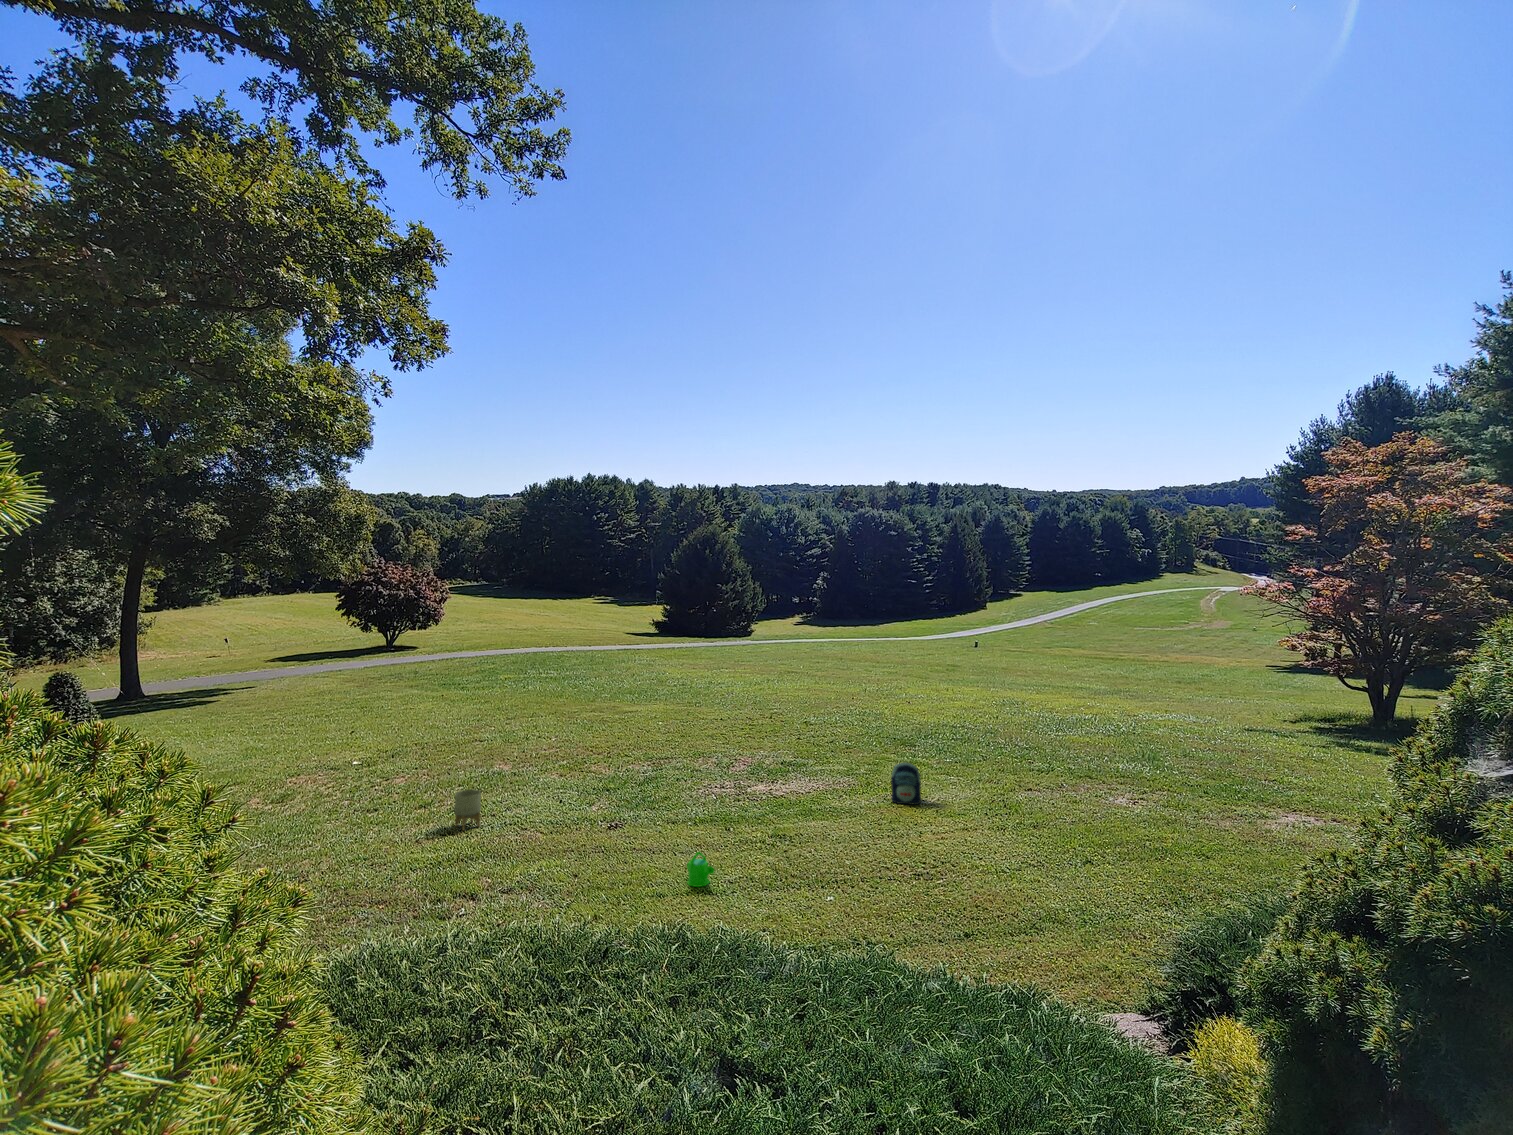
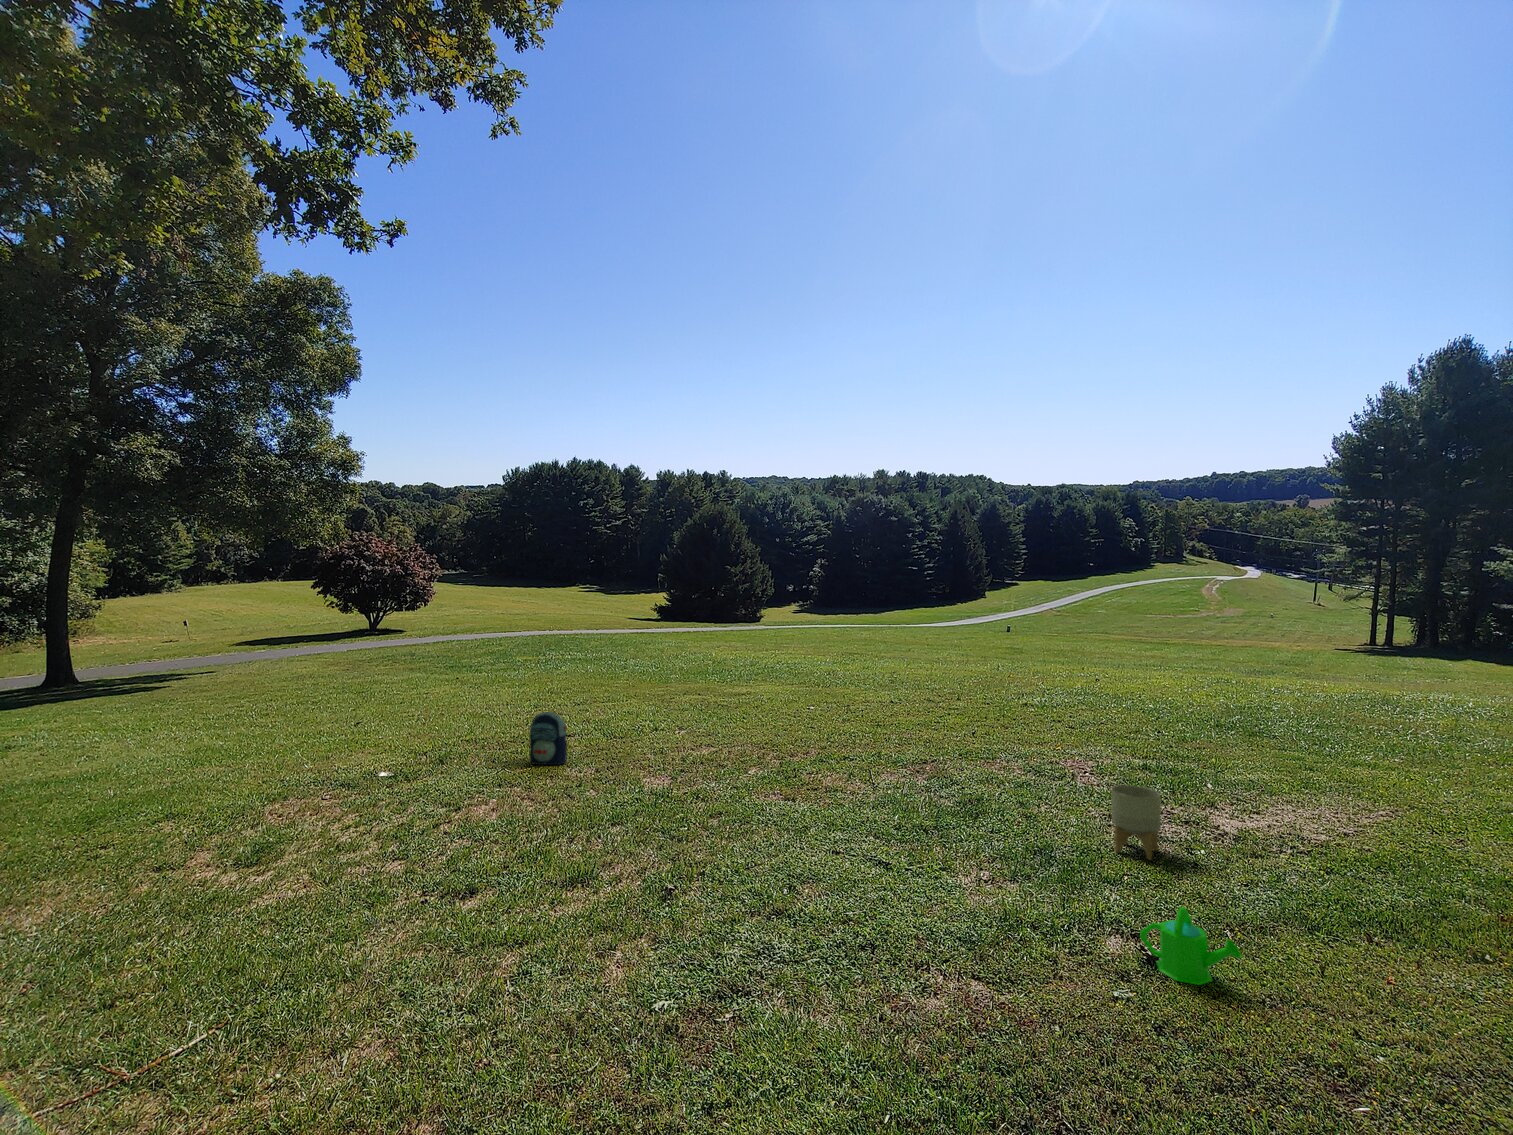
backpack: present [891,762,921,805] -> present [530,712,568,765]
planter: present [455,789,481,830] -> present [1111,785,1161,860]

